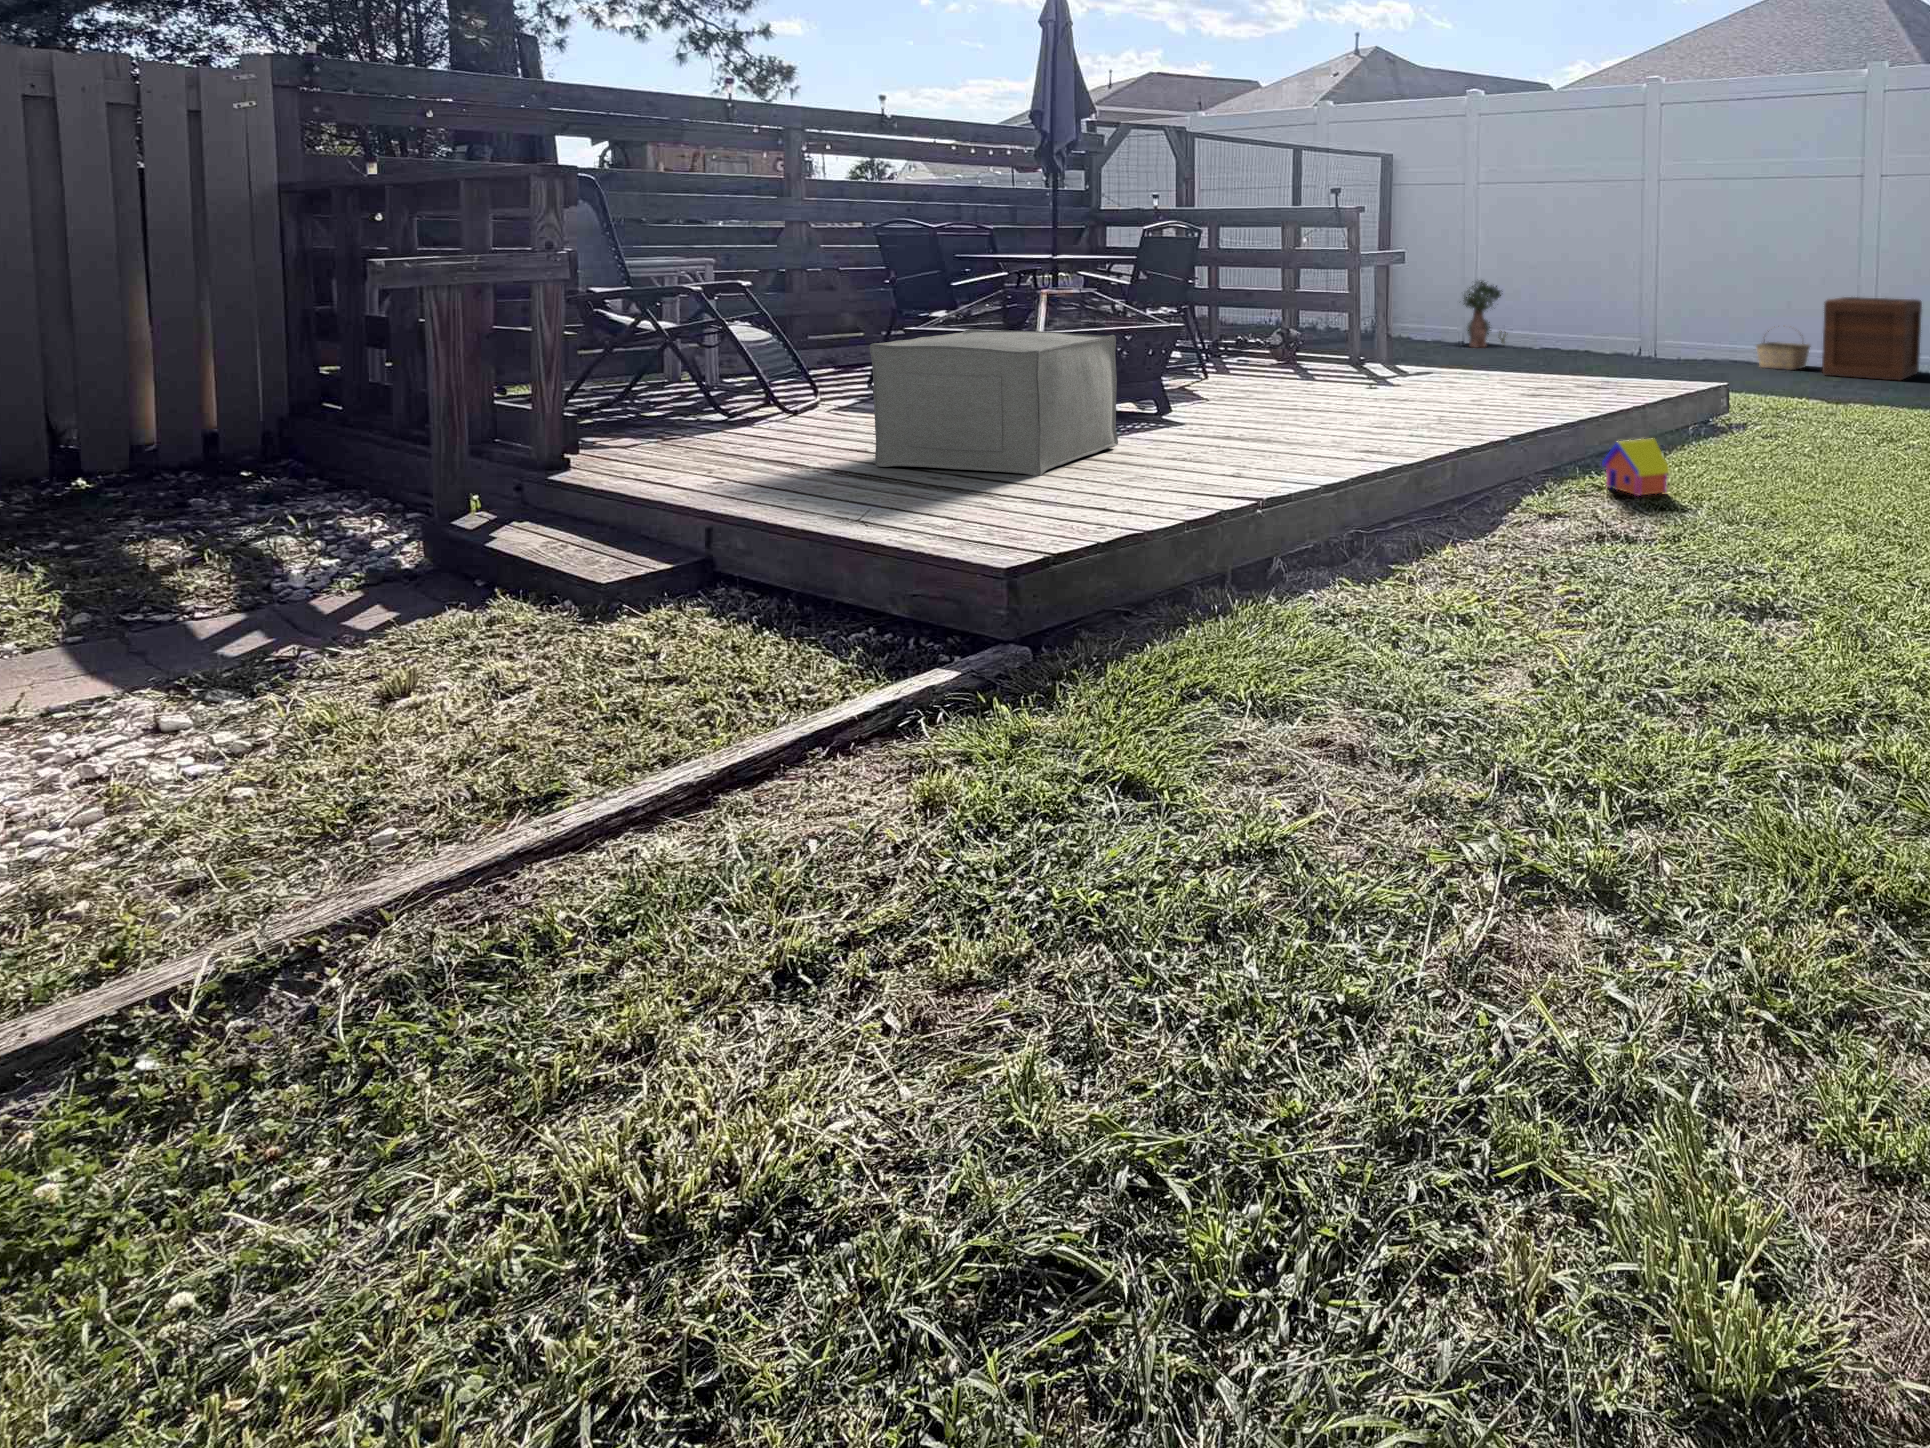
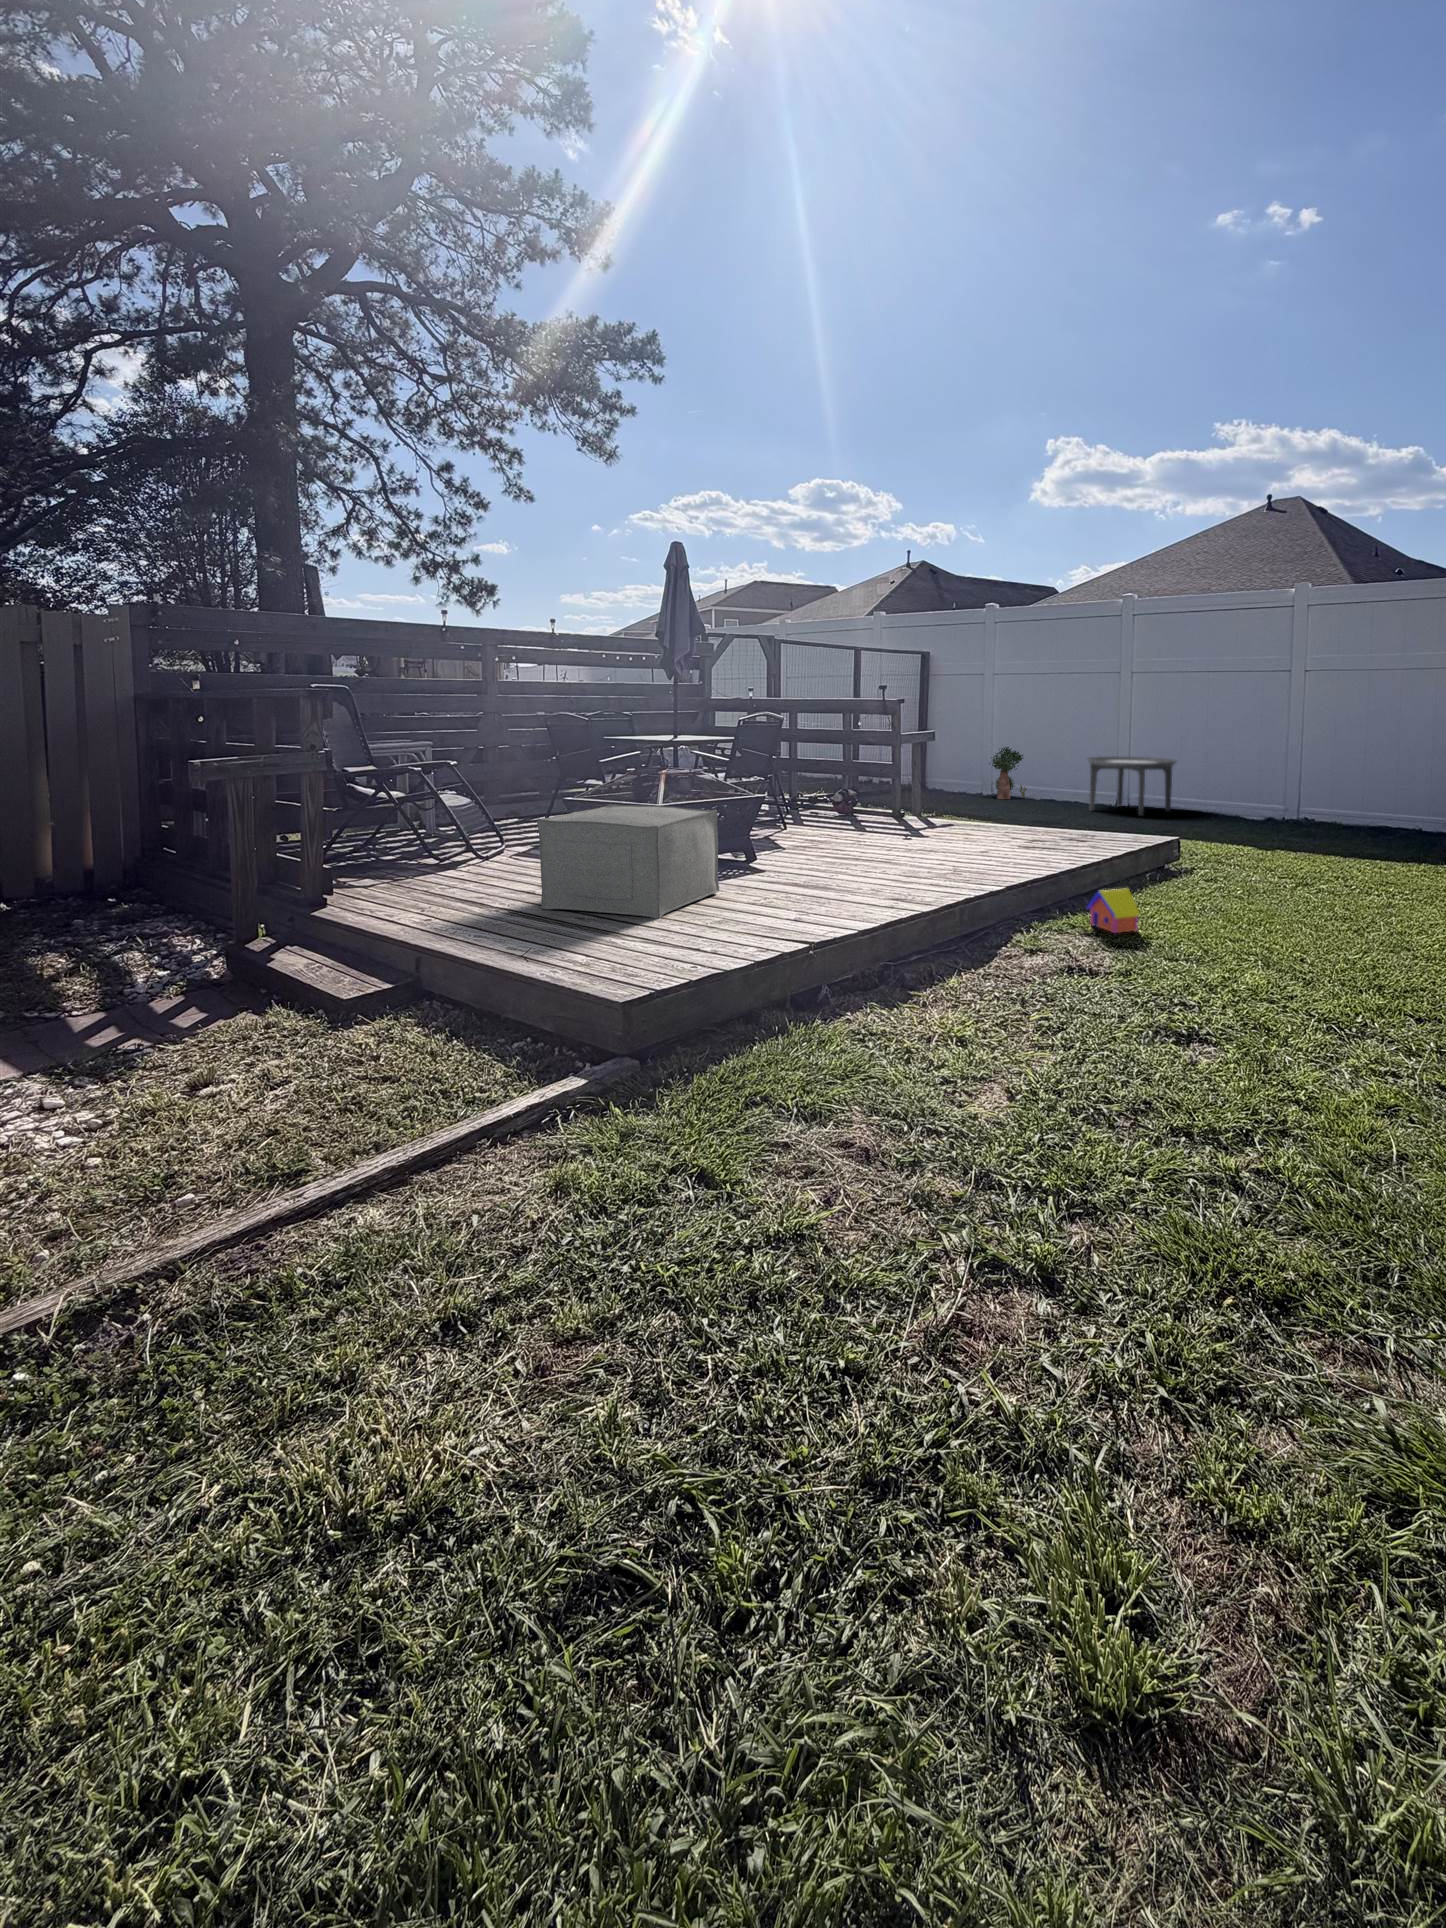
round table: none [1584,291,1702,366] -> present [1087,757,1177,816]
wooden crate: present [1822,297,1922,381] -> none [1273,763,1354,830]
basket: present [1756,340,1810,370] -> none [1221,785,1265,820]

